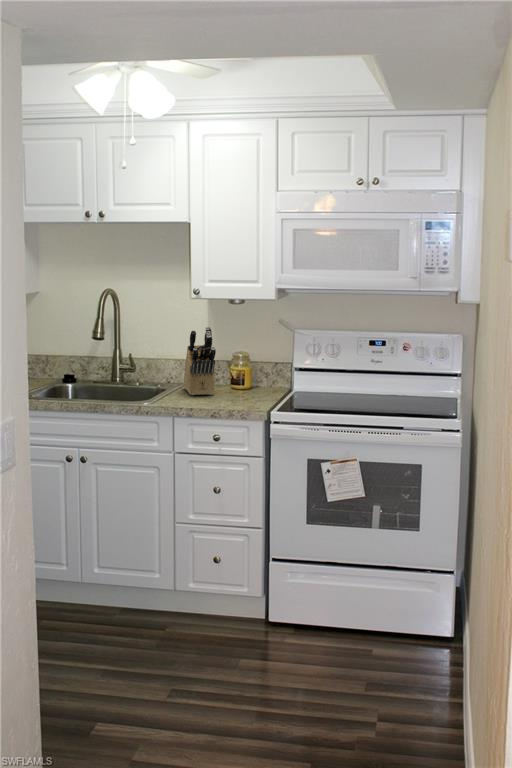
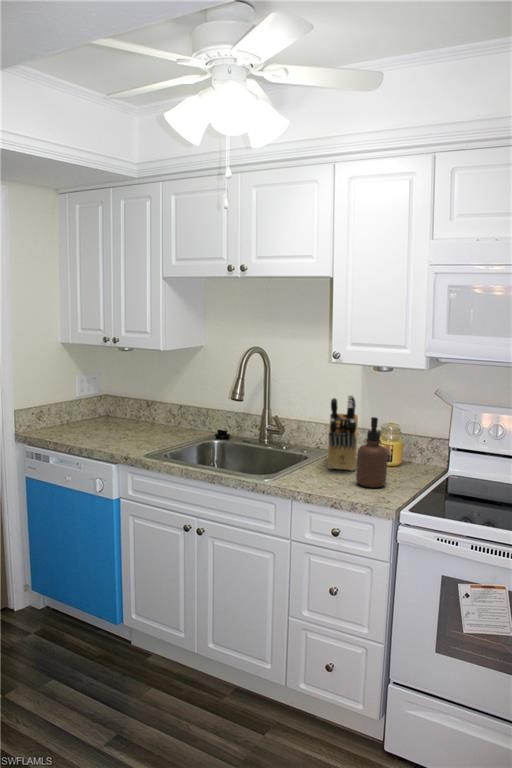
soap dispenser: none [223,342,249,402] -> present [356,417,388,488]

